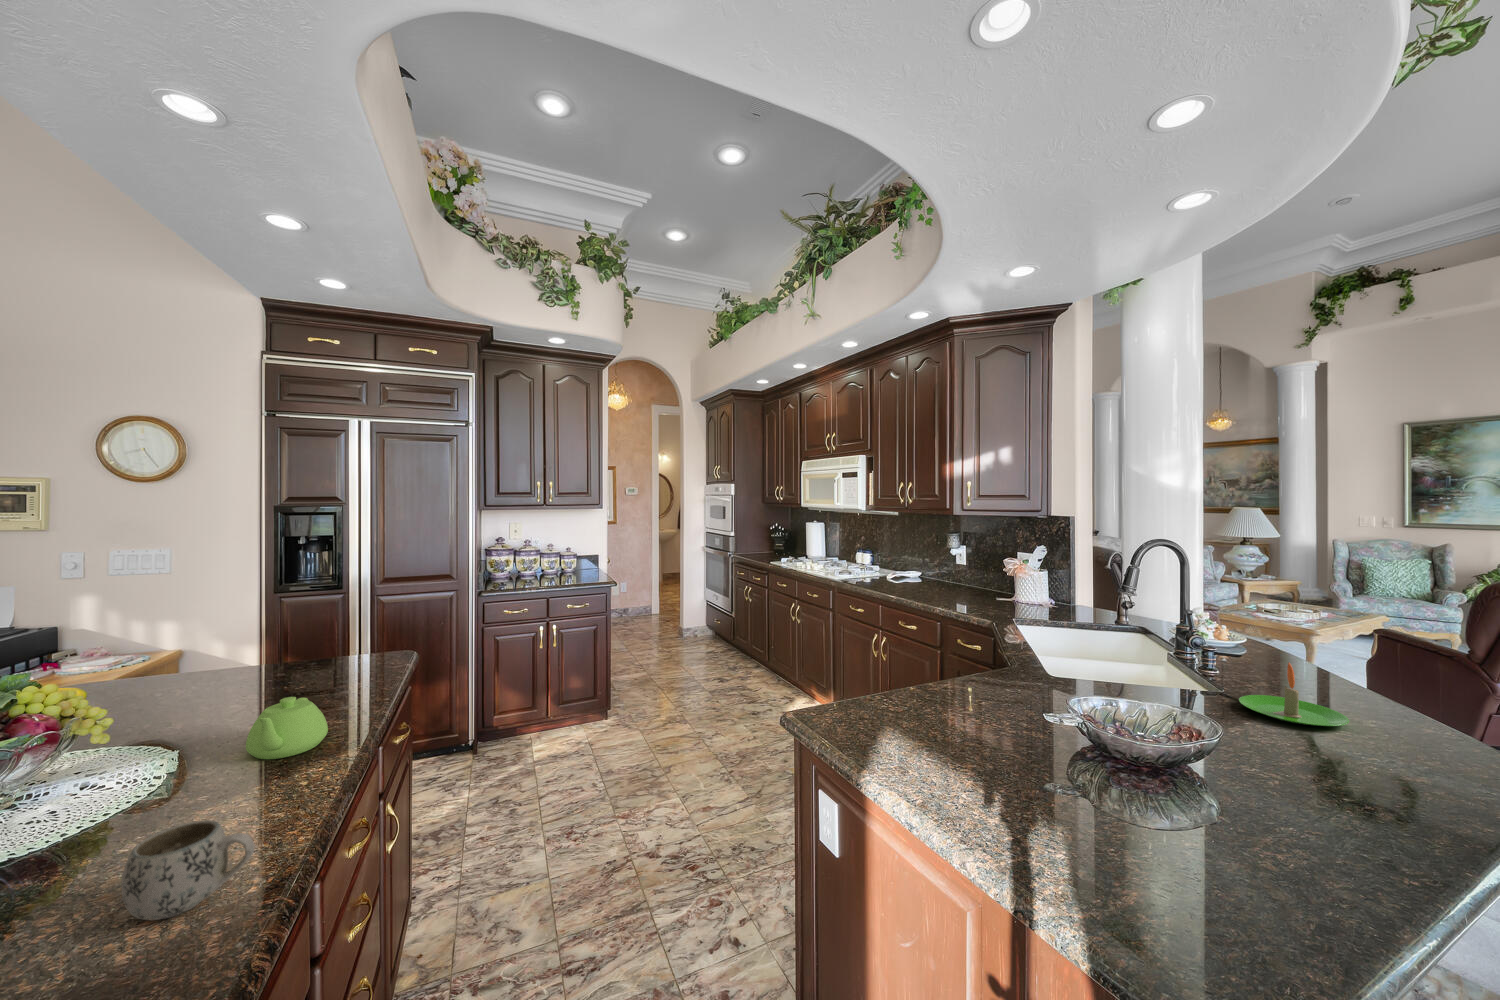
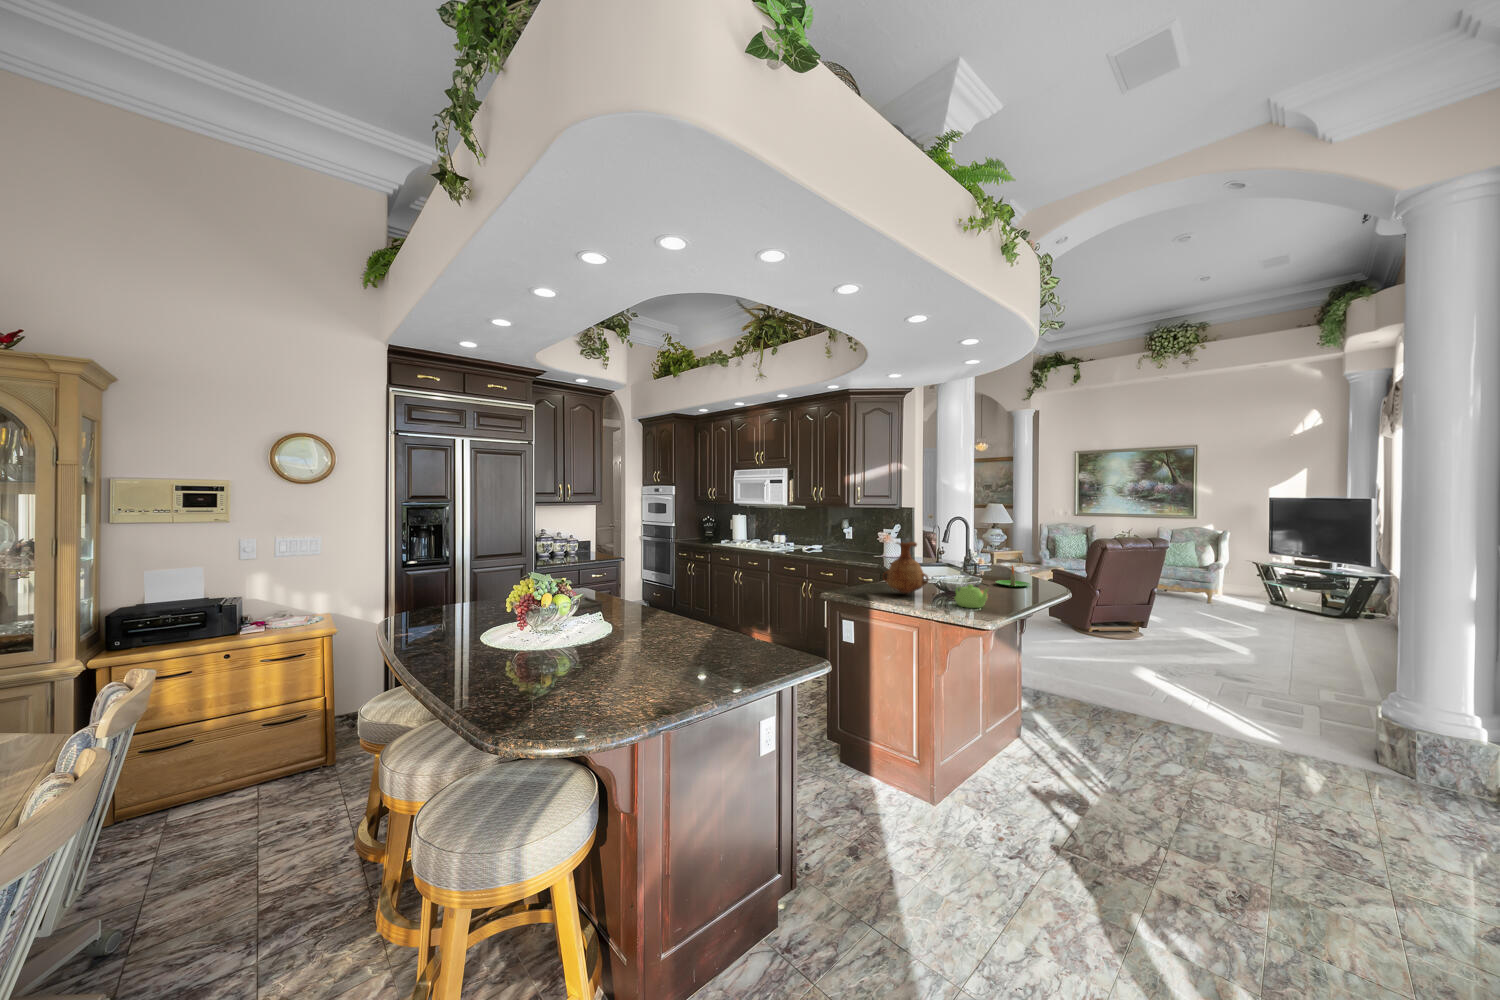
vase: none [925,601,1036,728] -> present [883,542,929,594]
teapot: present [246,697,328,759] -> present [955,584,988,608]
mug: present [121,820,255,920] -> none [684,613,716,640]

